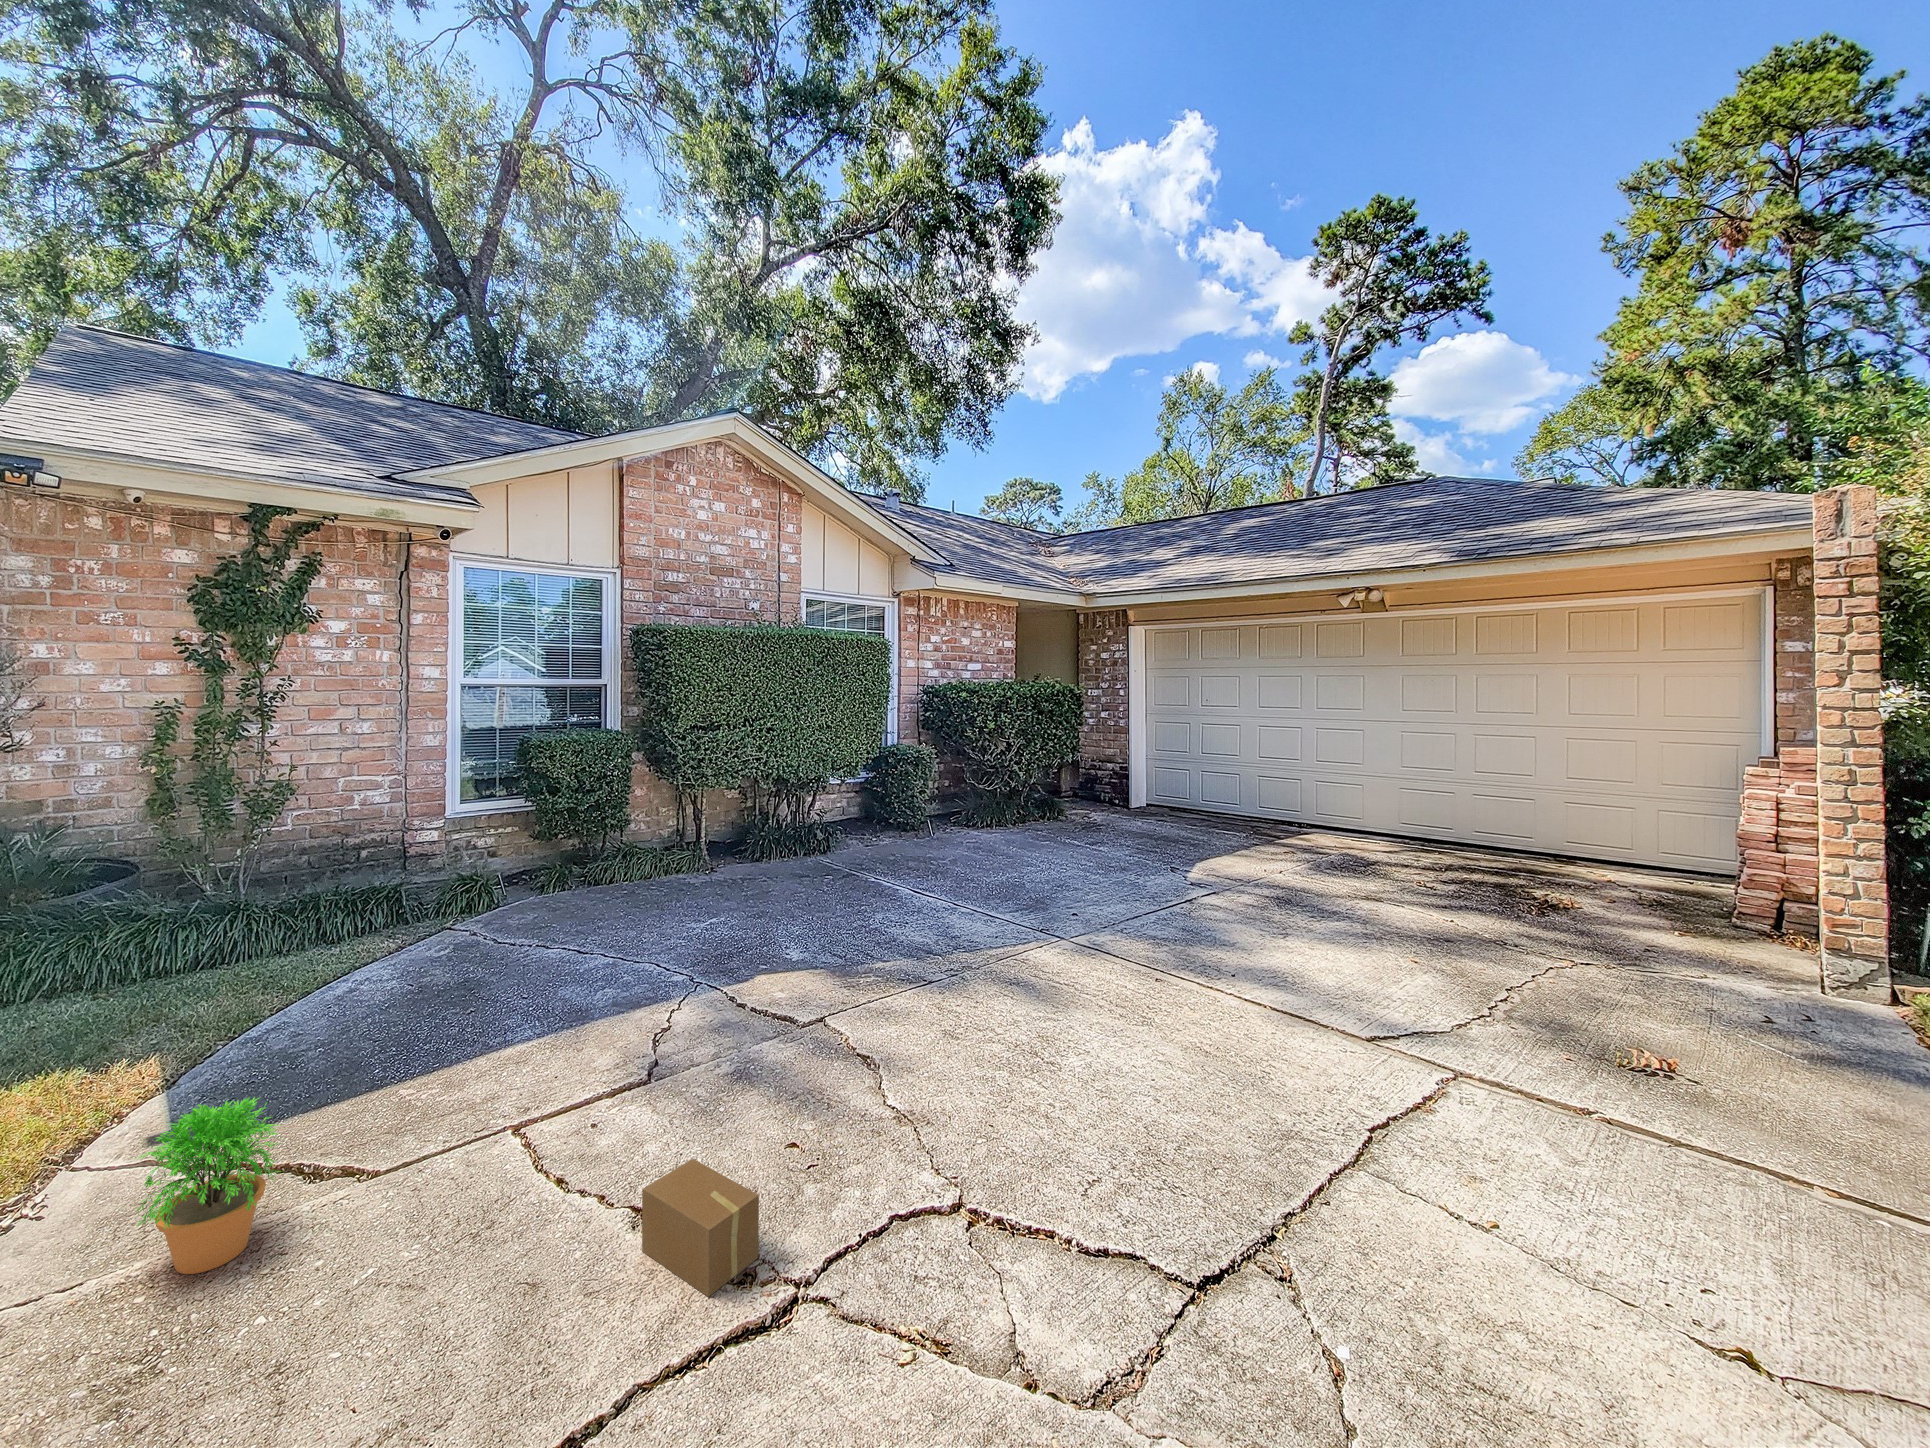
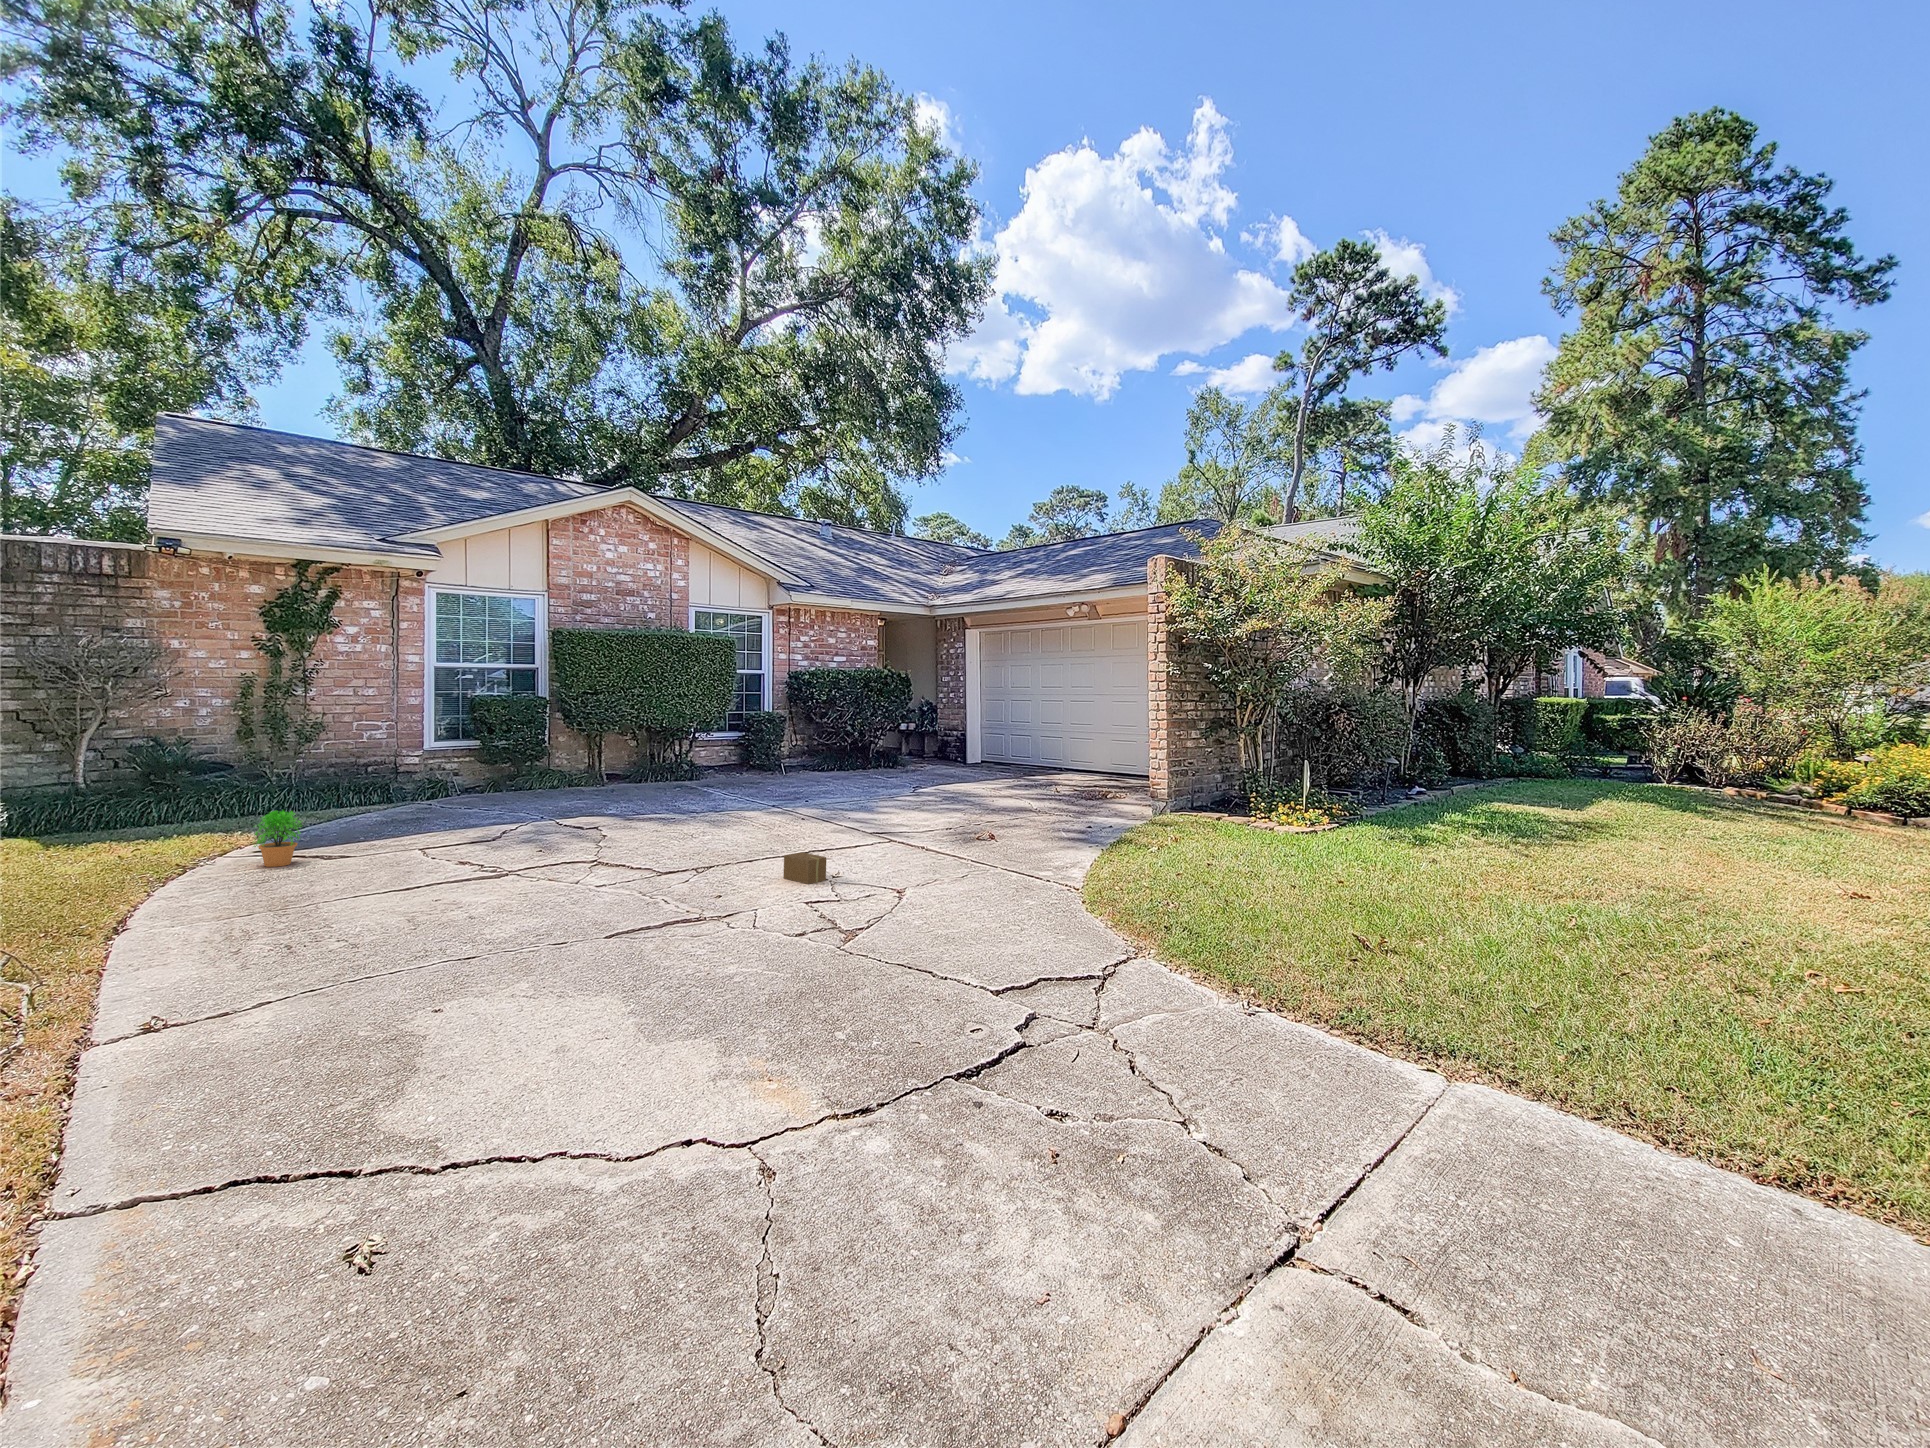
cardboard box: present [642,1159,759,1297] -> present [783,852,826,884]

